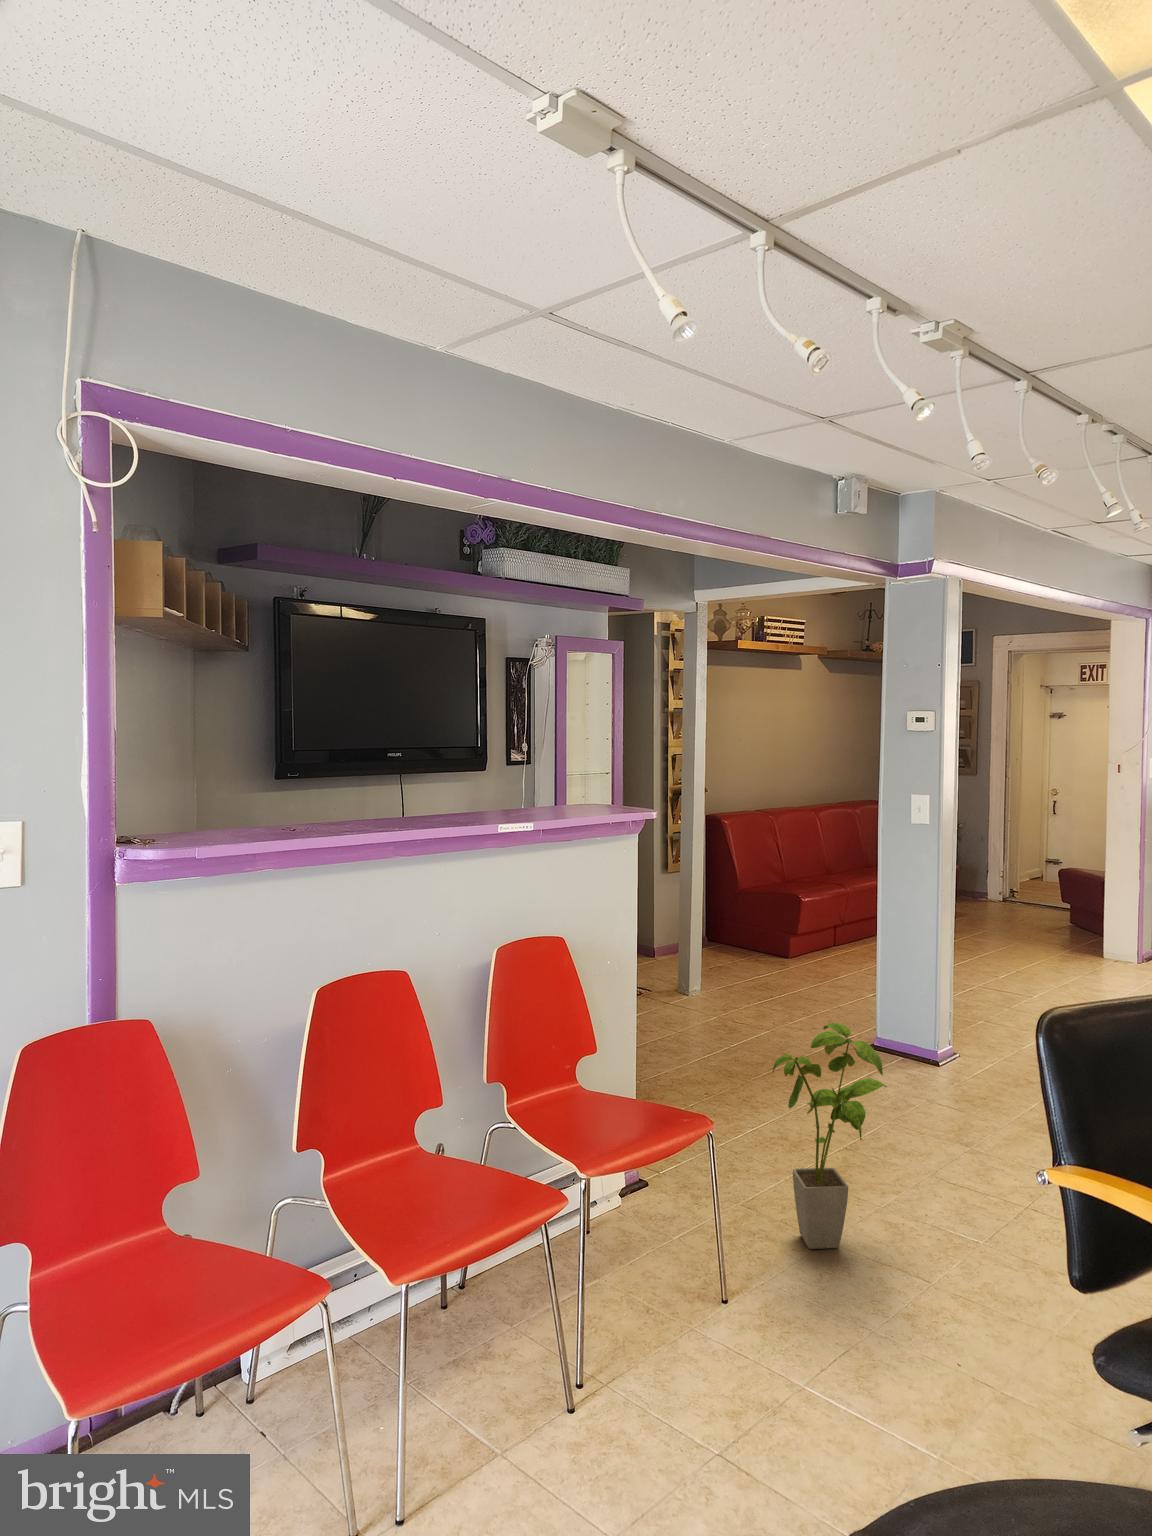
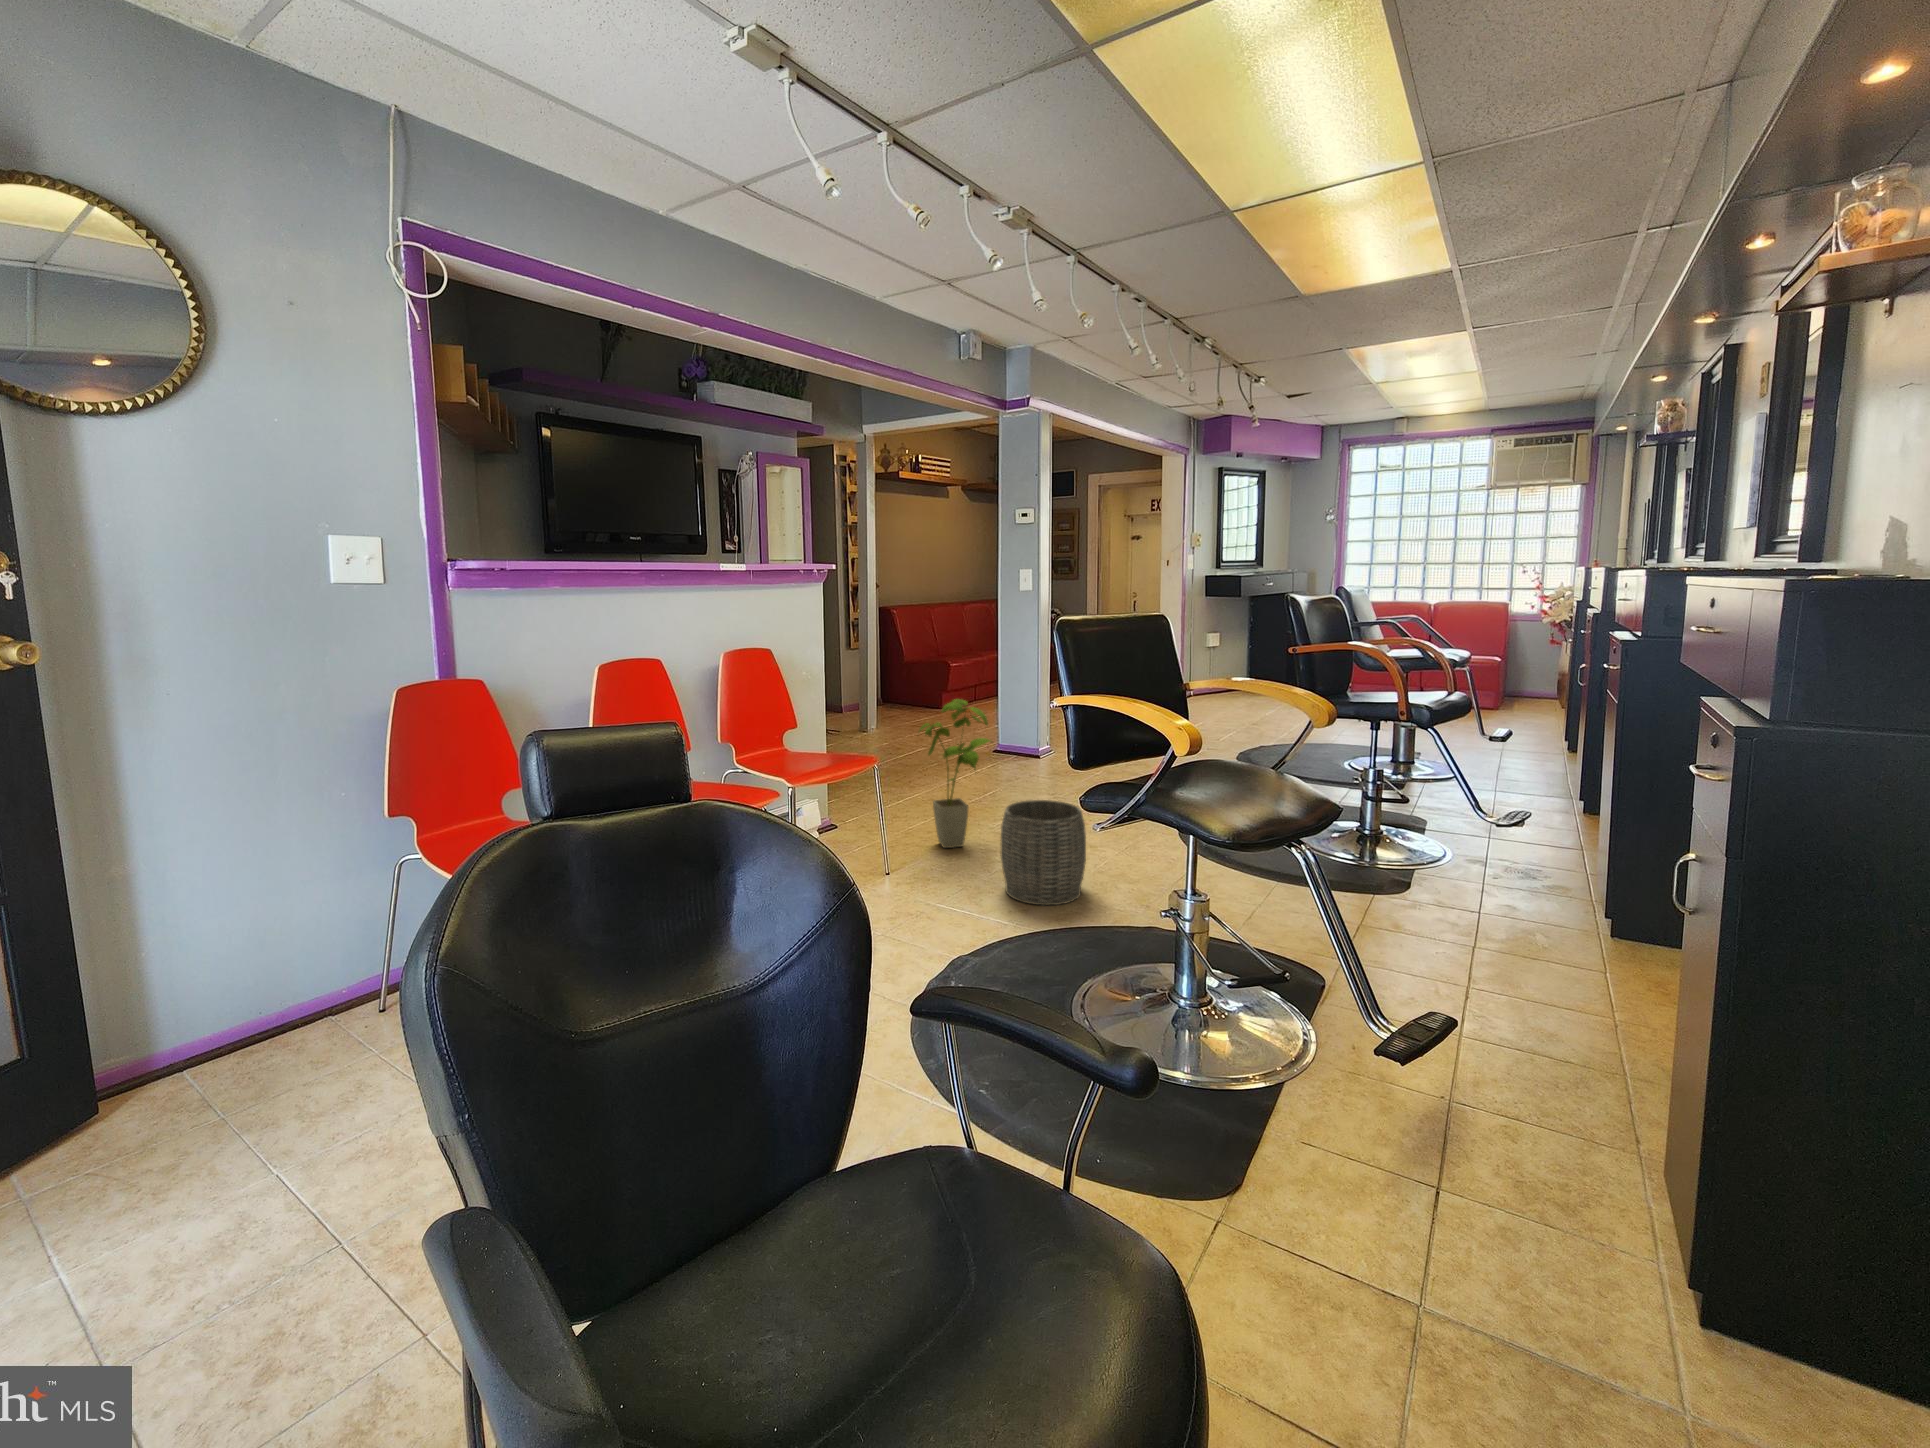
woven basket: none [908,1213,1053,1413] -> present [1001,800,1086,905]

